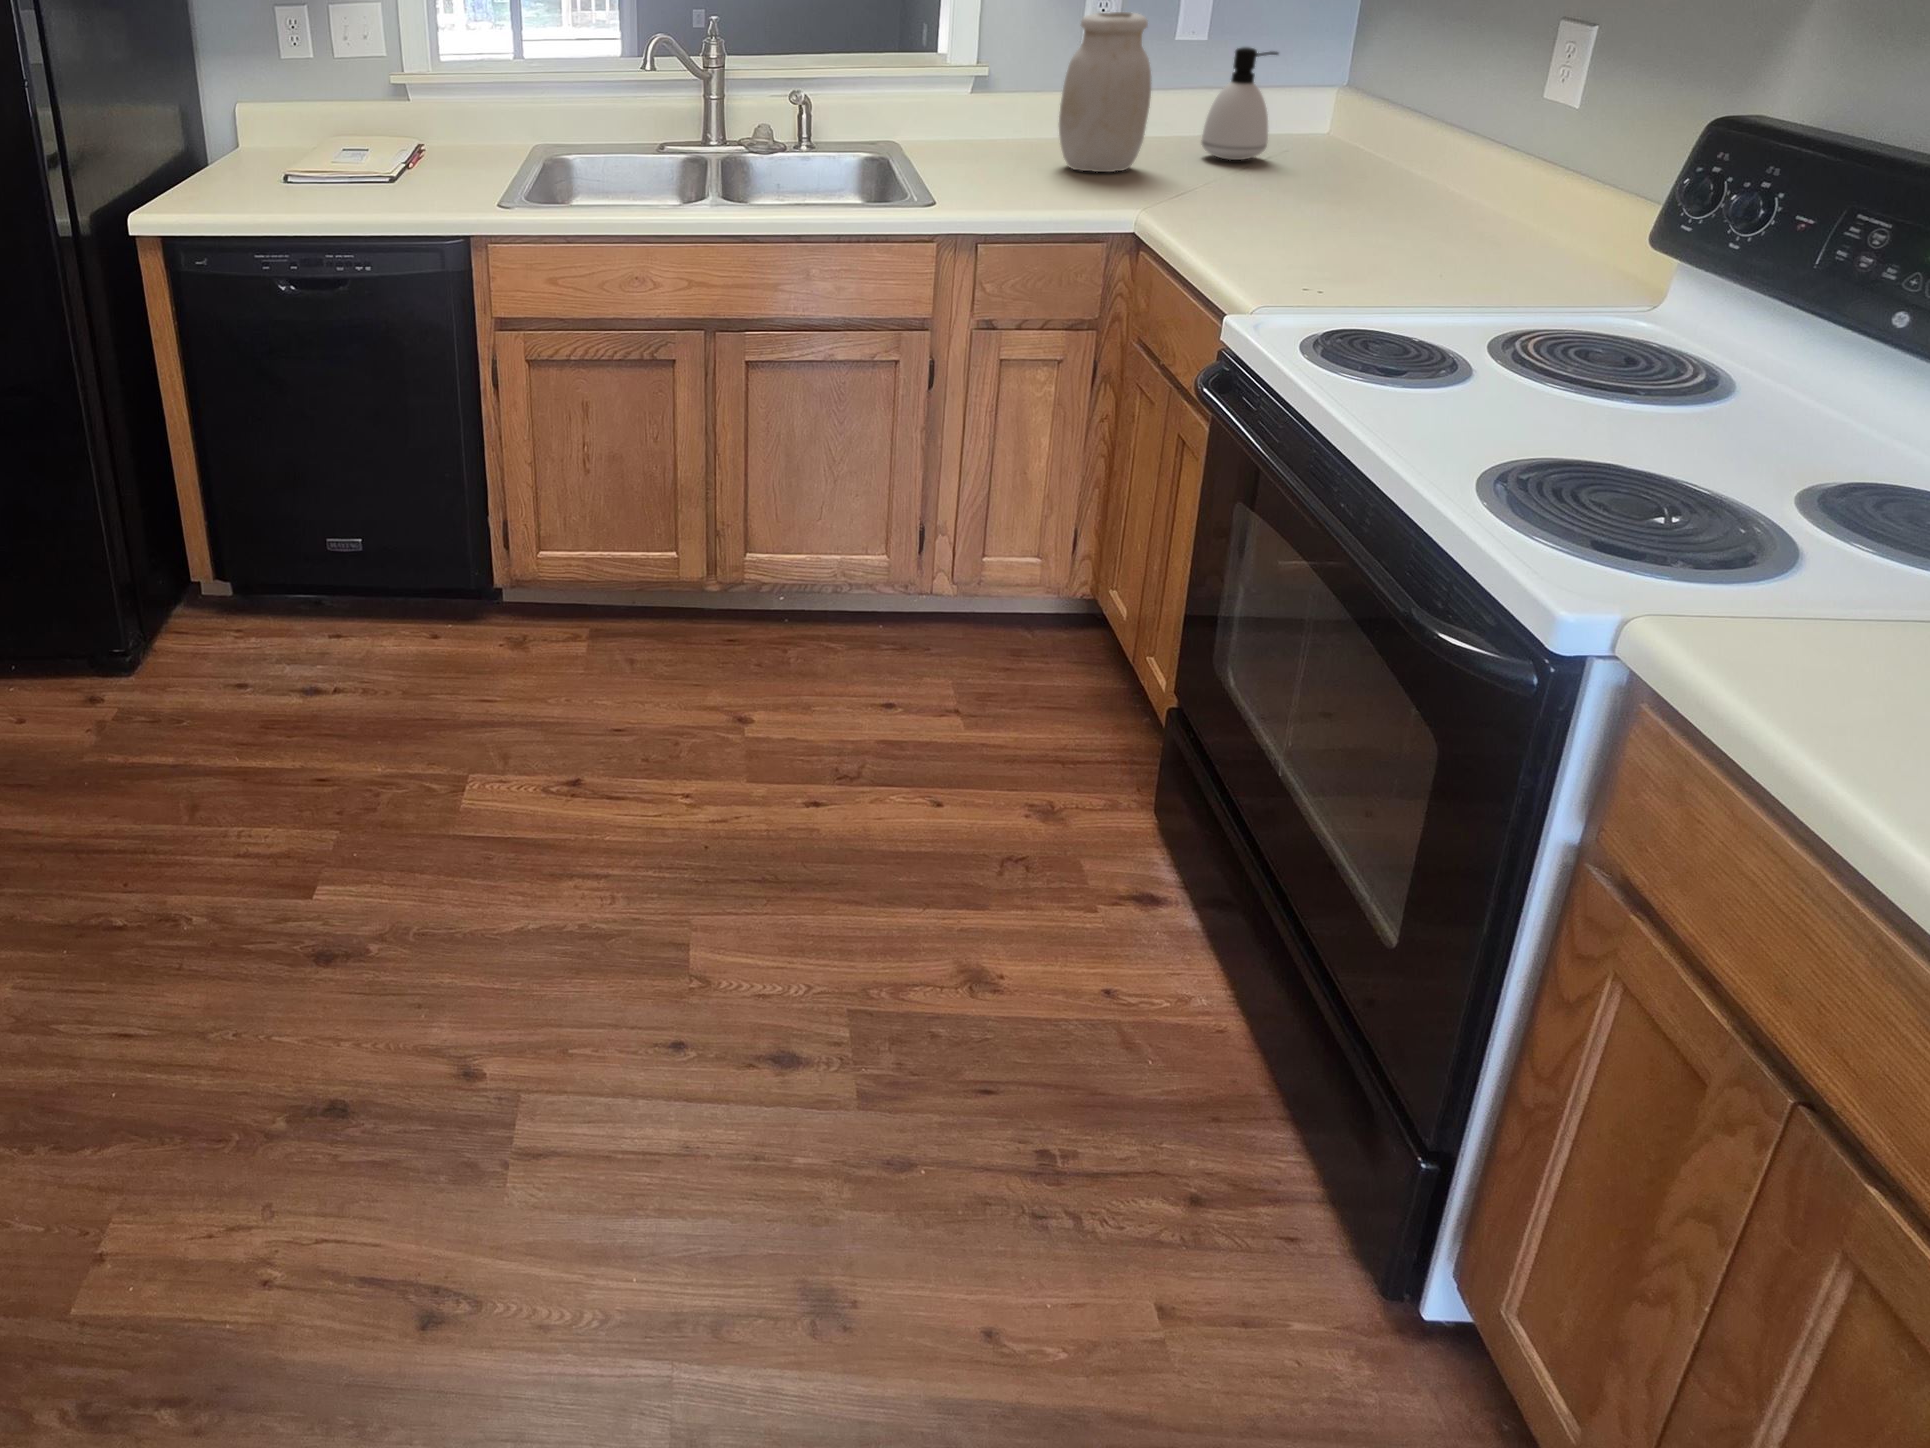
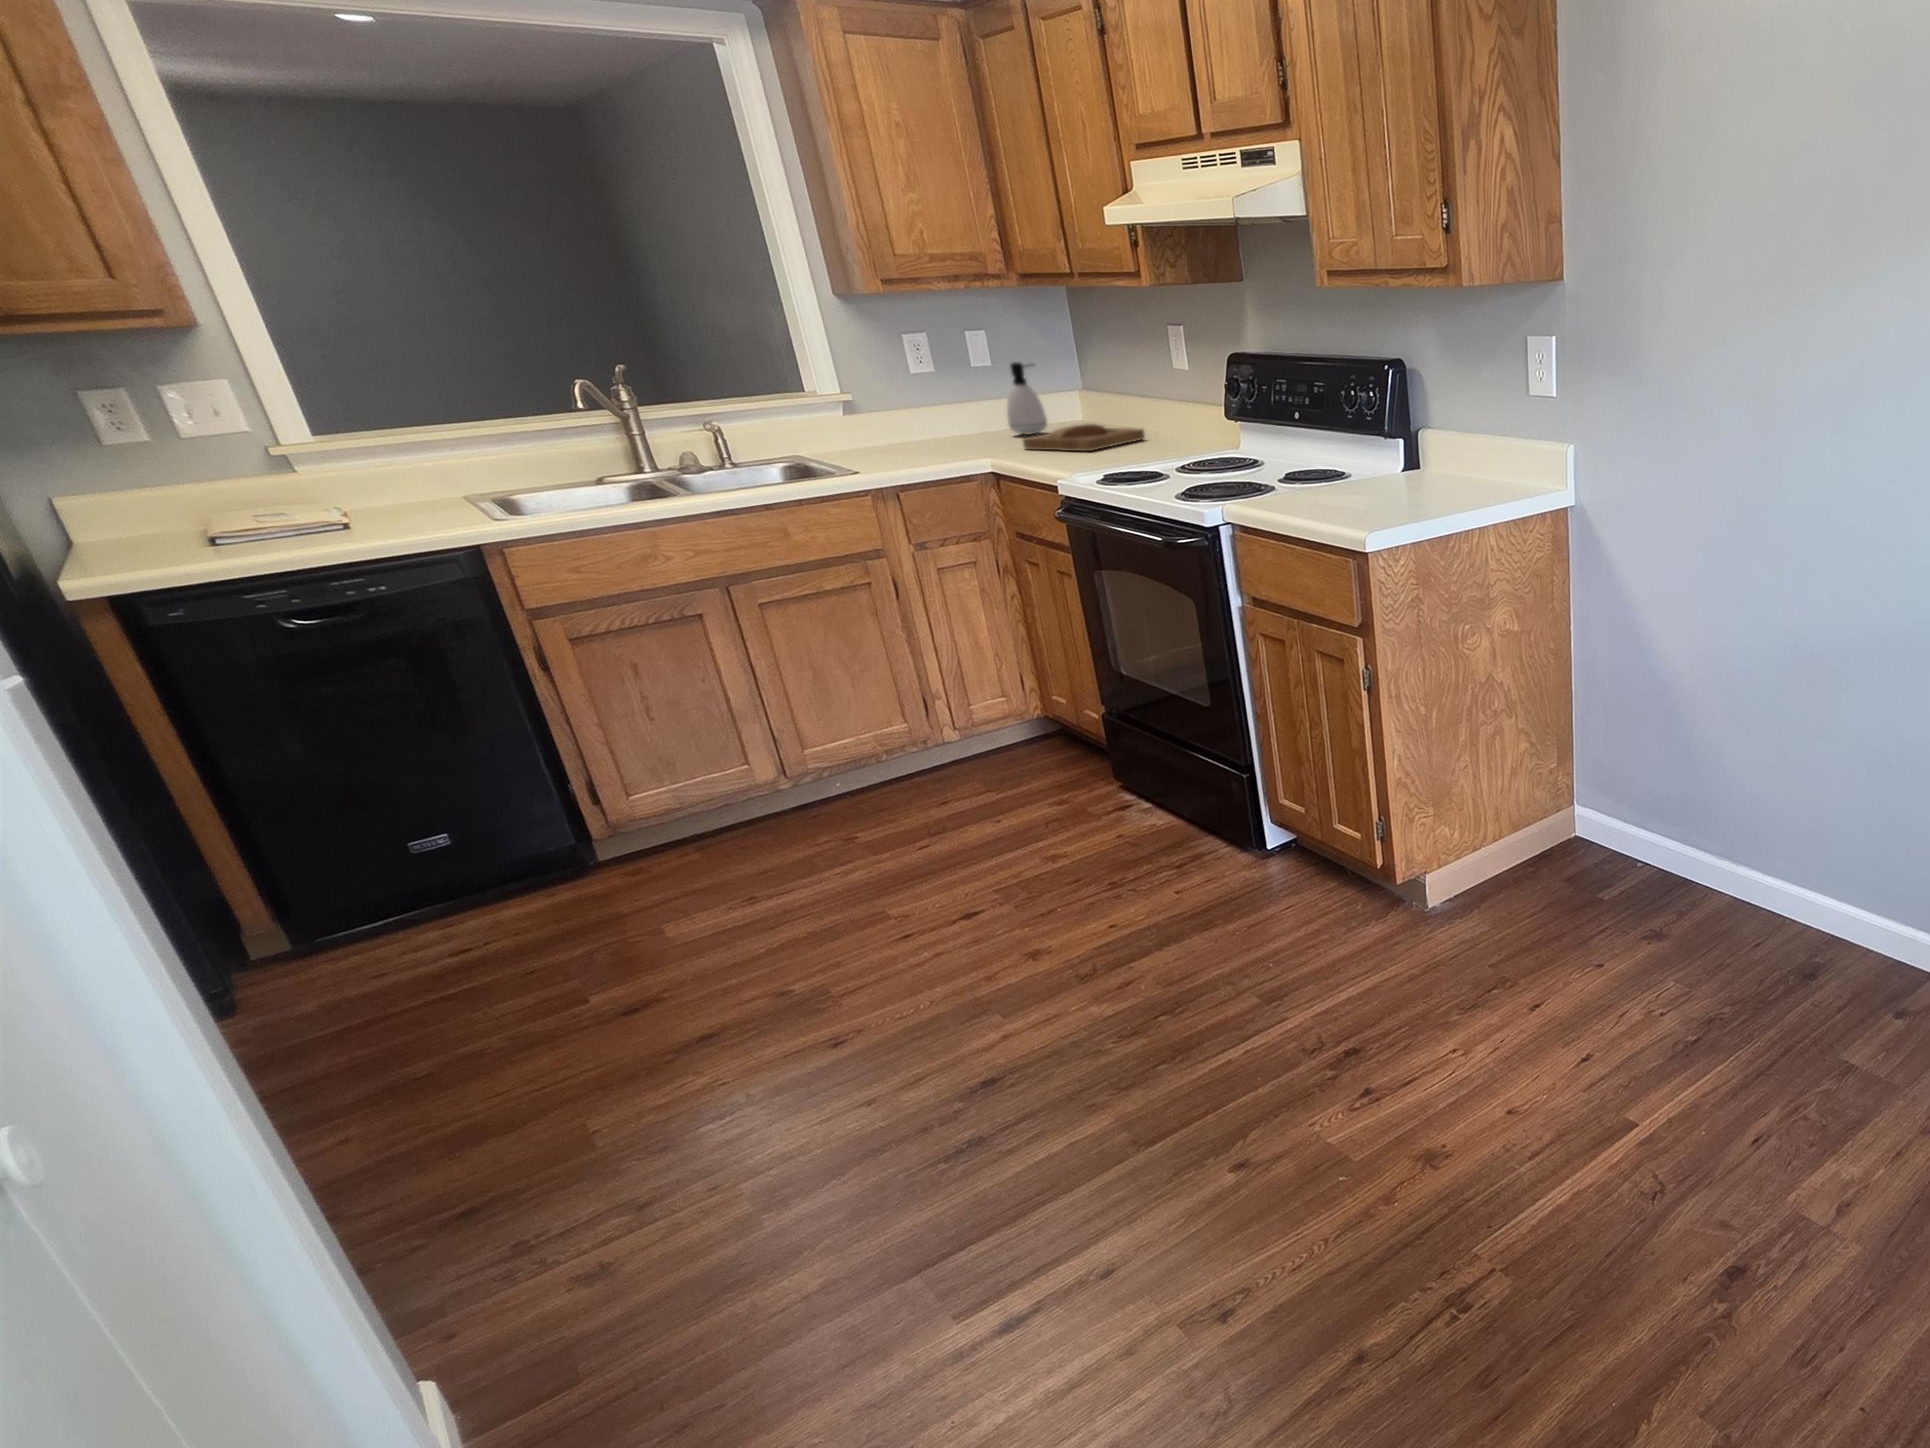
jar: present [1059,12,1151,172] -> none [910,342,975,449]
tray: none [1204,171,1442,237] -> present [1022,424,1145,451]

